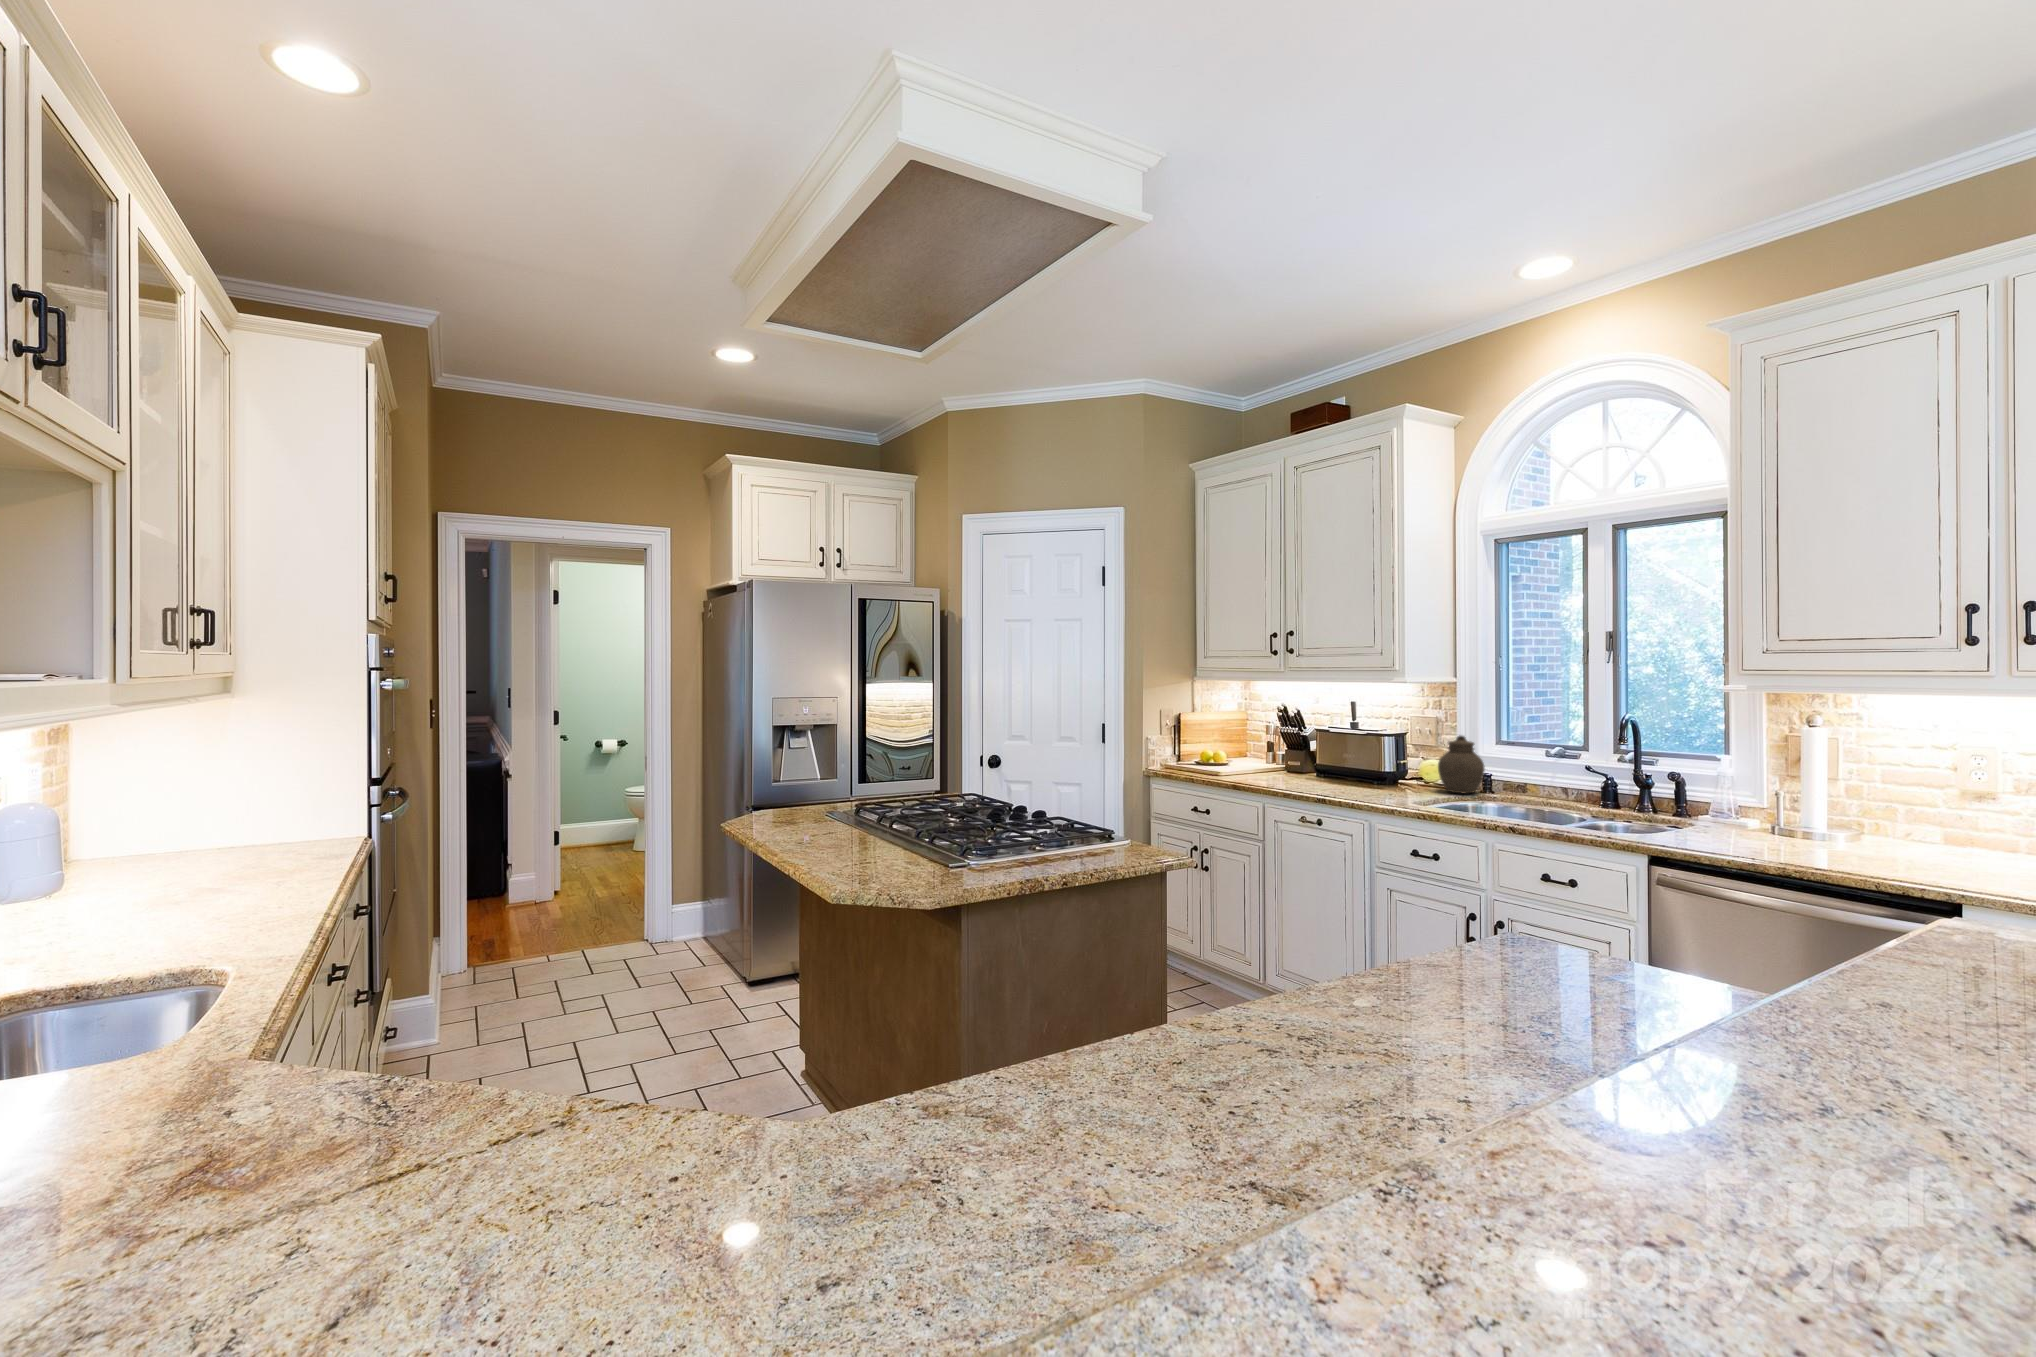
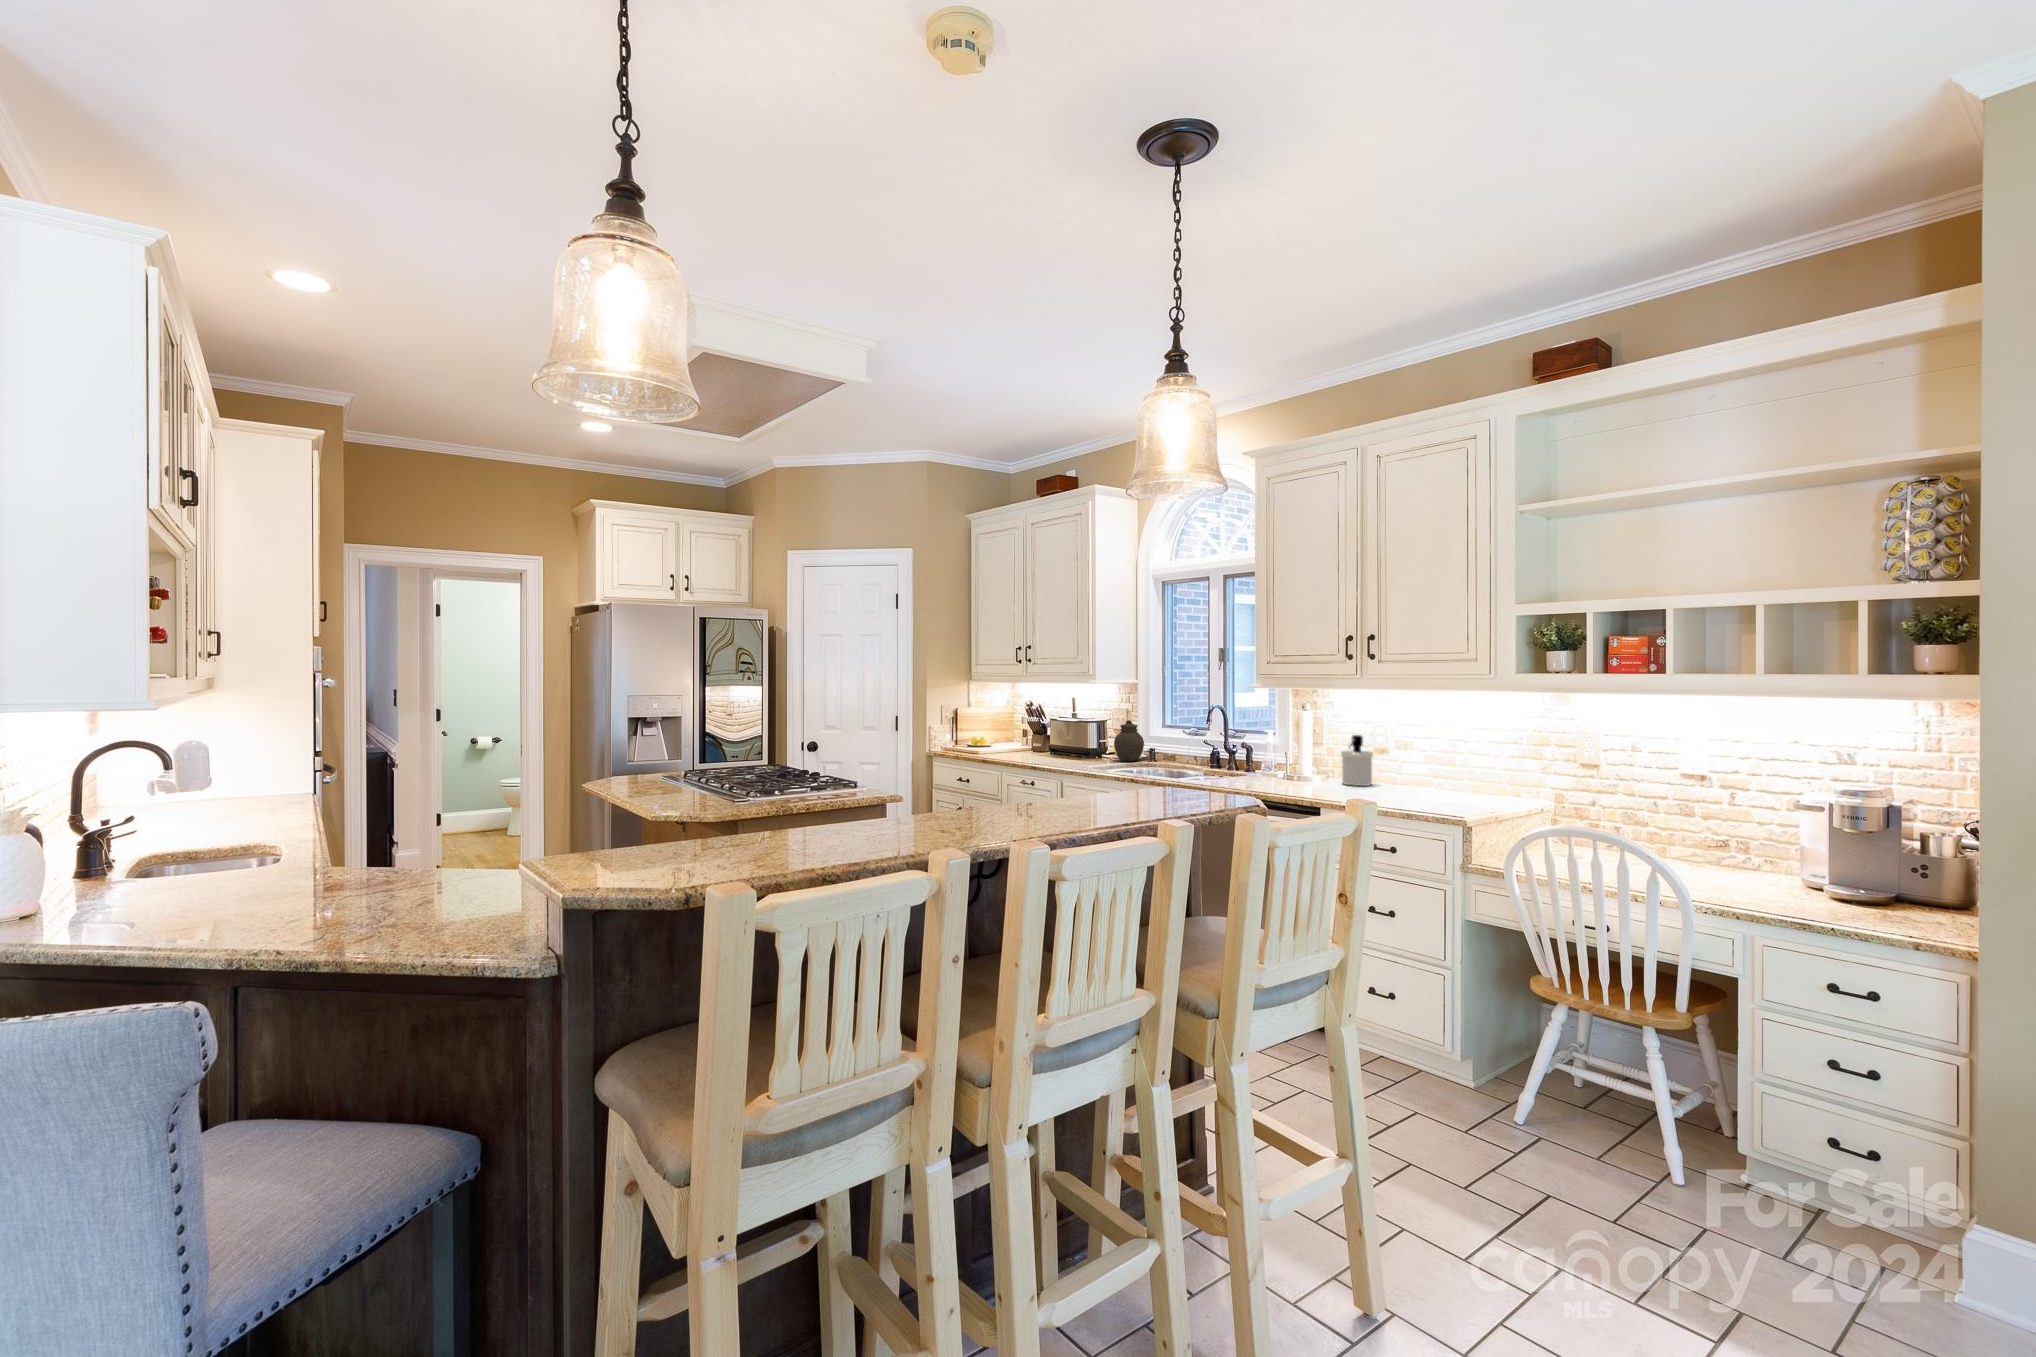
soap dispenser: none [1911,769,1983,855] -> present [1341,735,1373,786]

